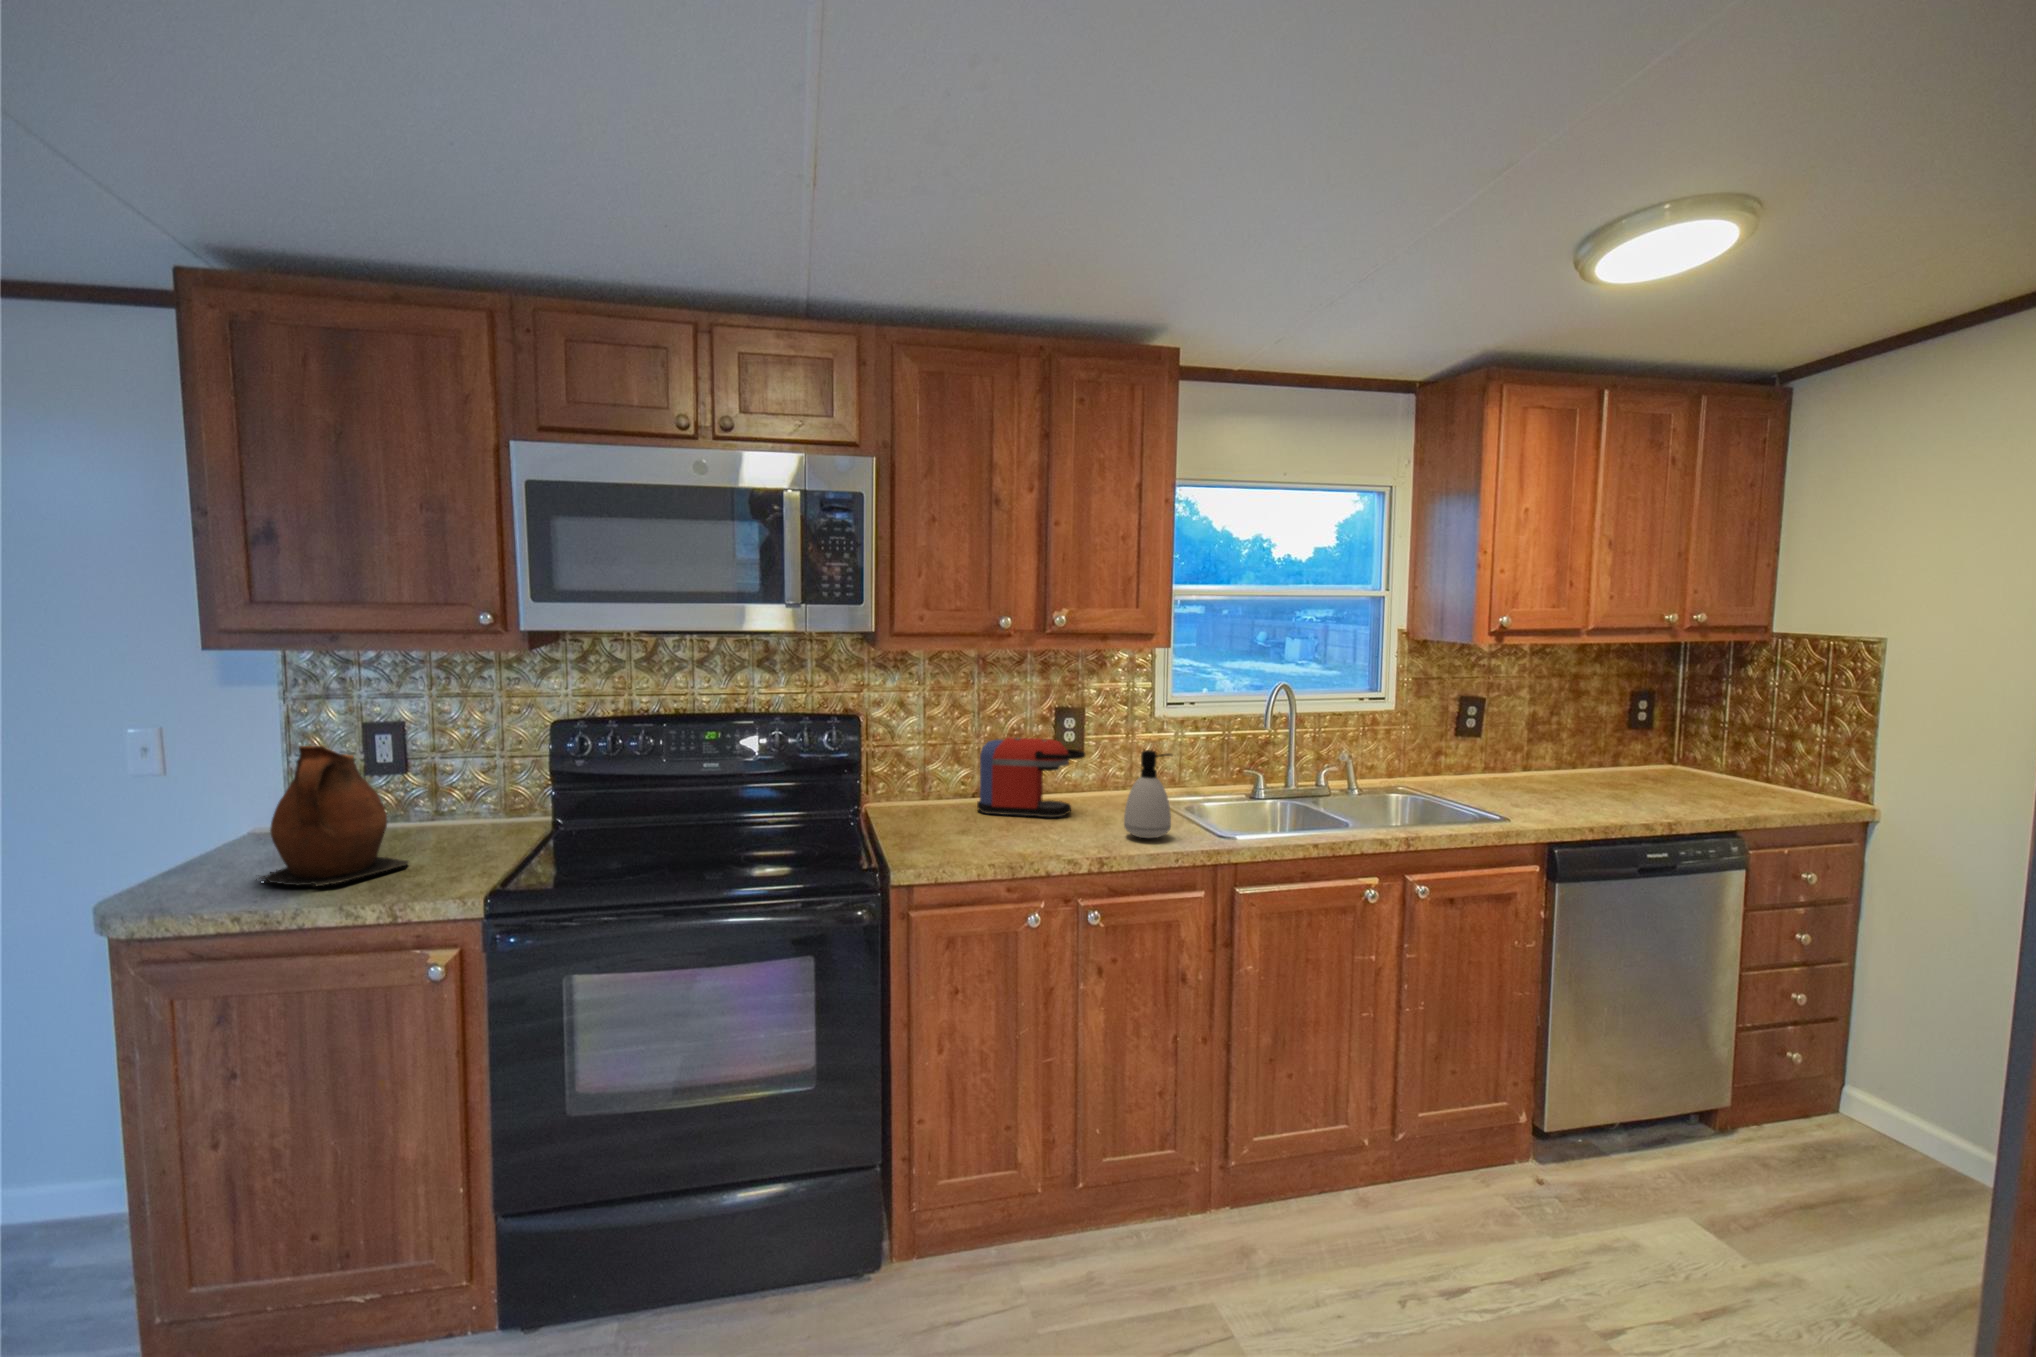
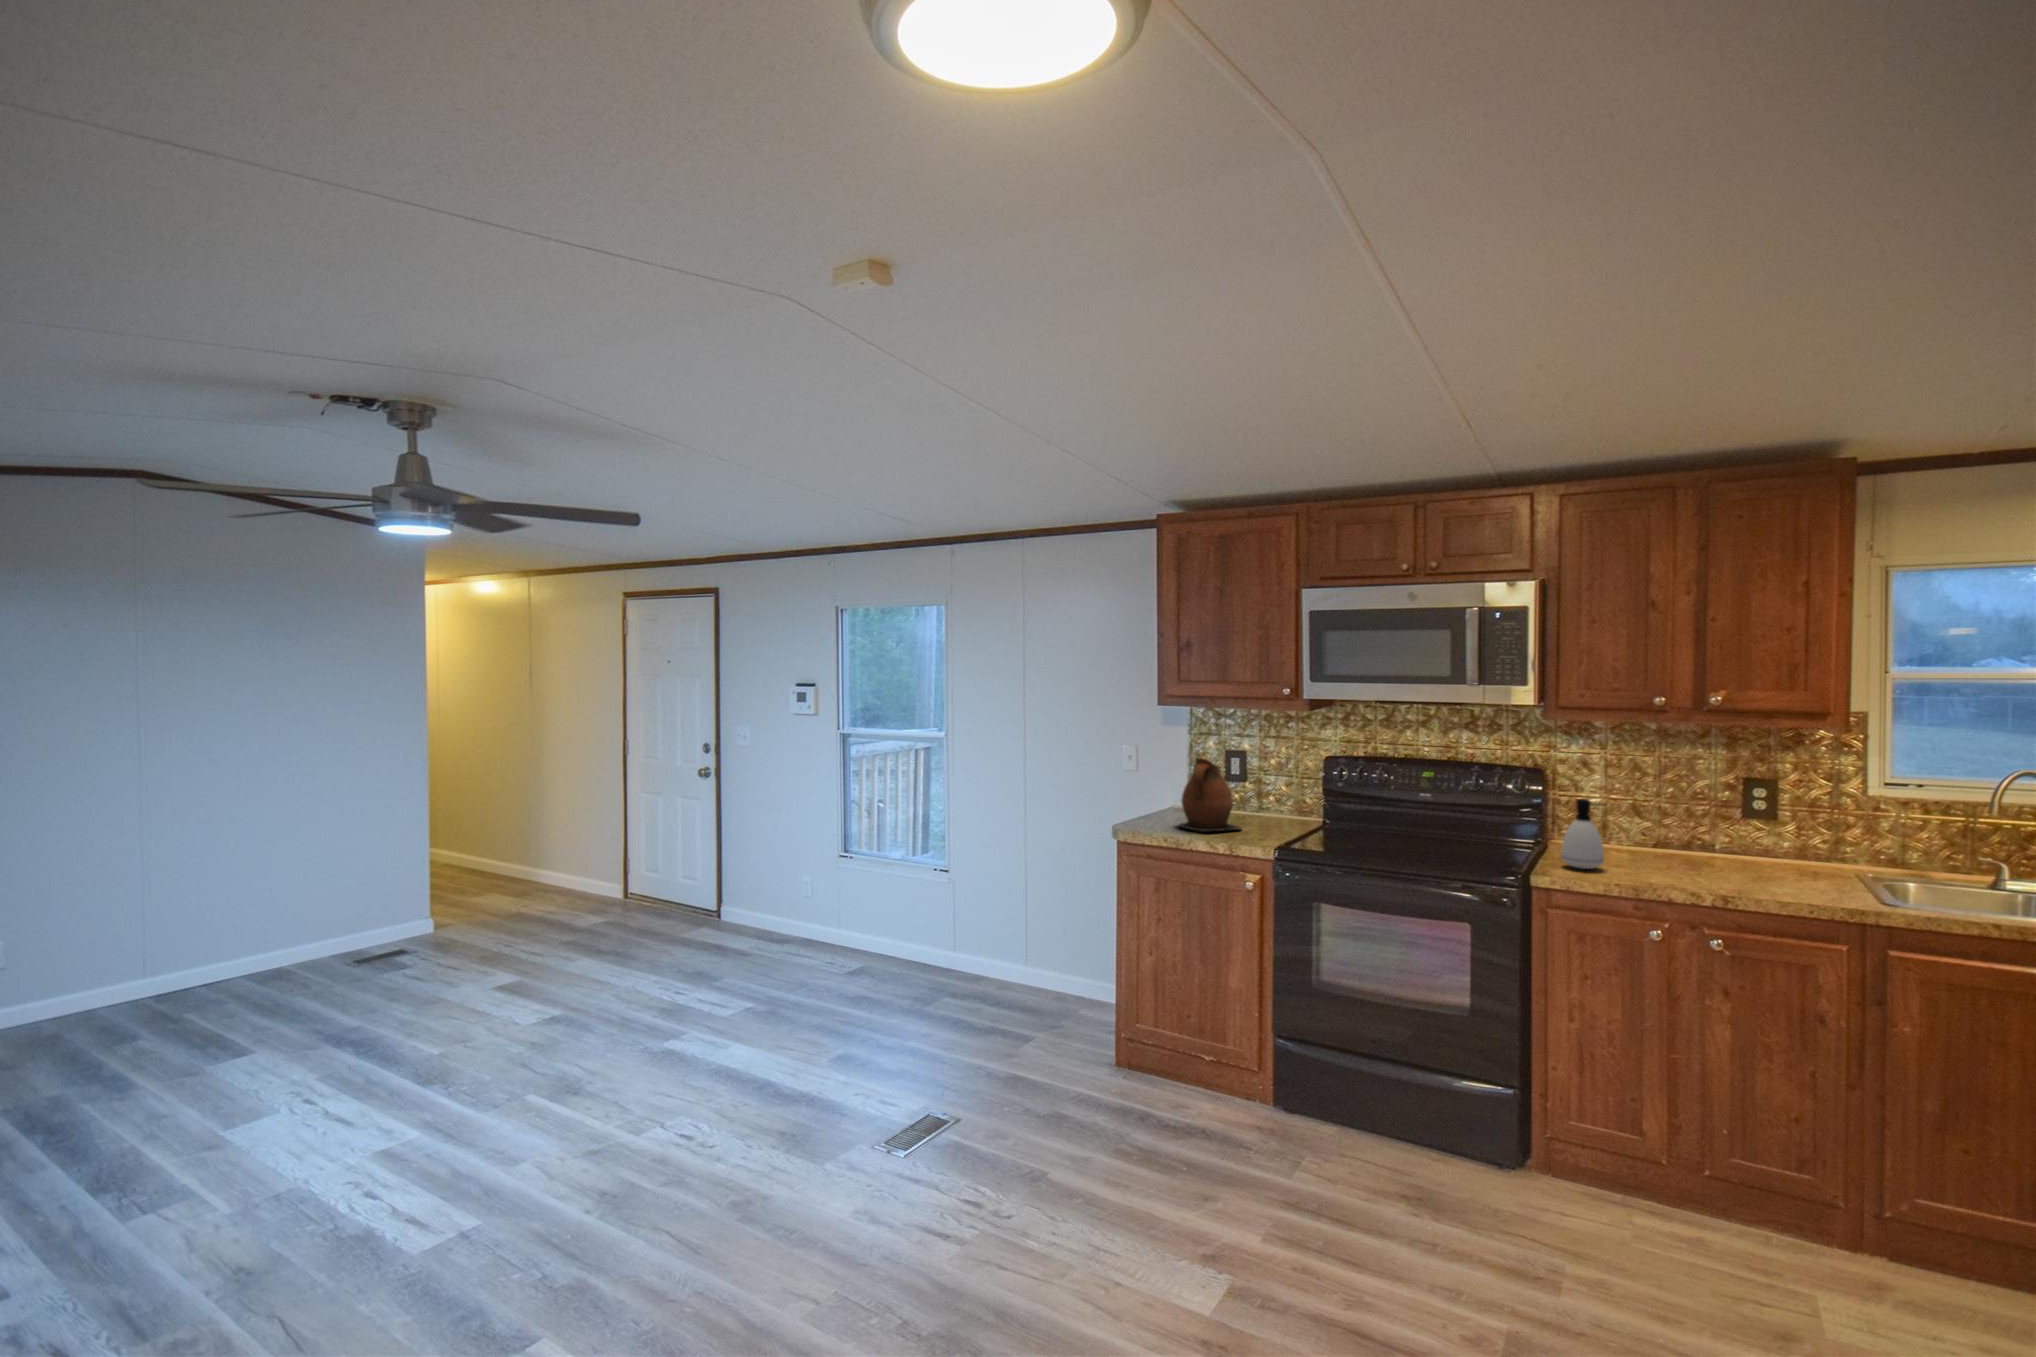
coffee maker: present [977,737,1085,817] -> none [1647,797,1756,870]
soap dispenser: present [1124,750,1172,839] -> present [1561,799,1605,869]

